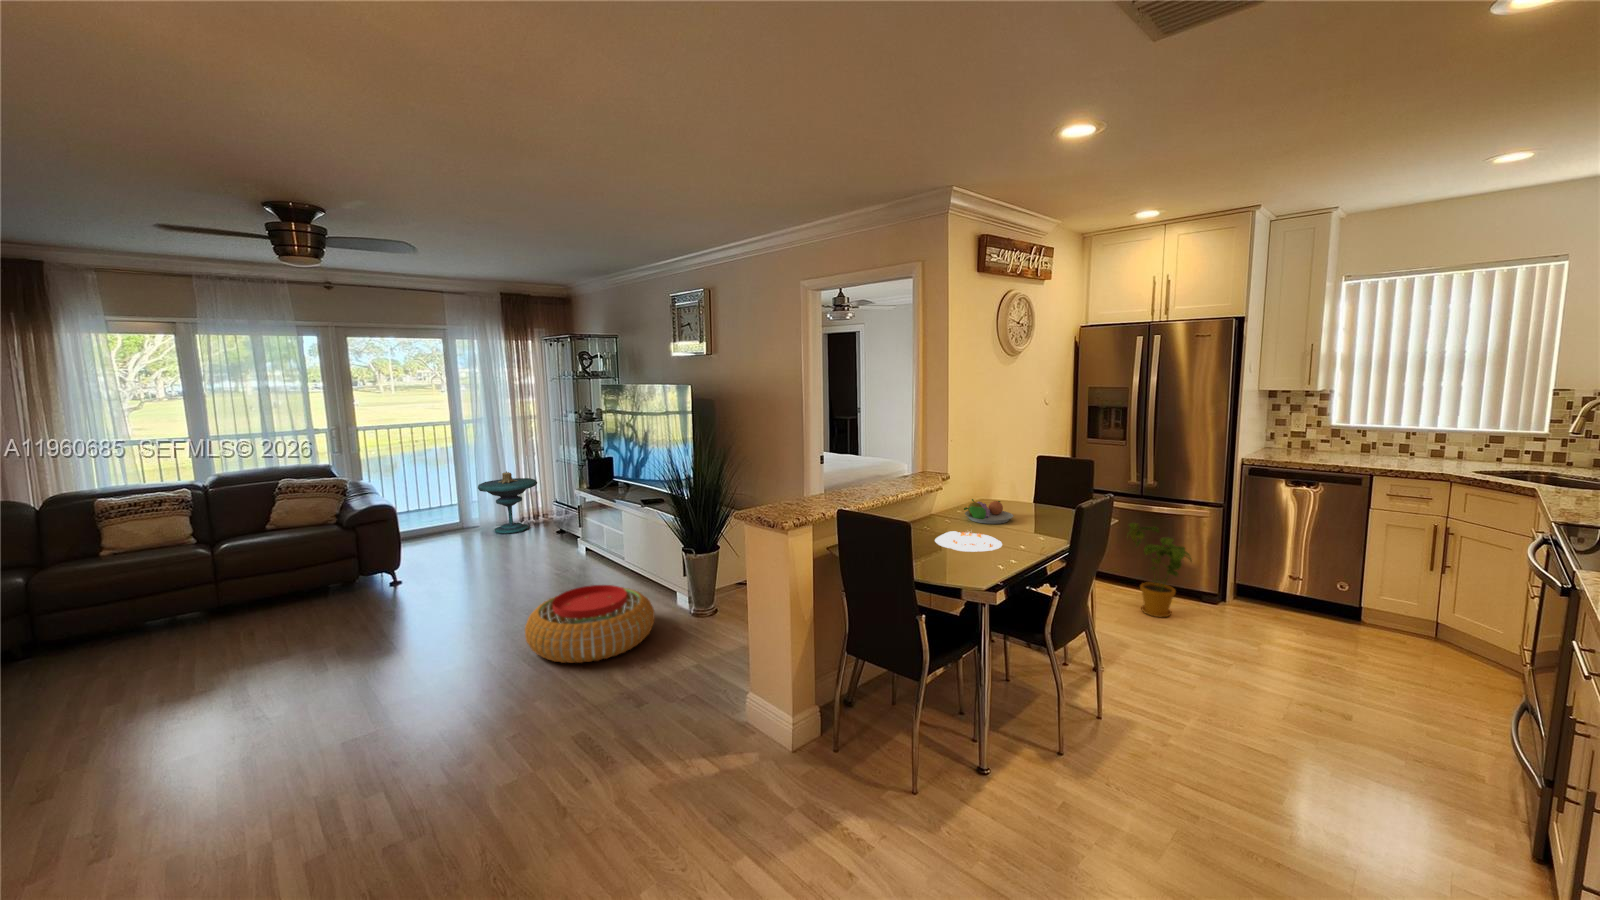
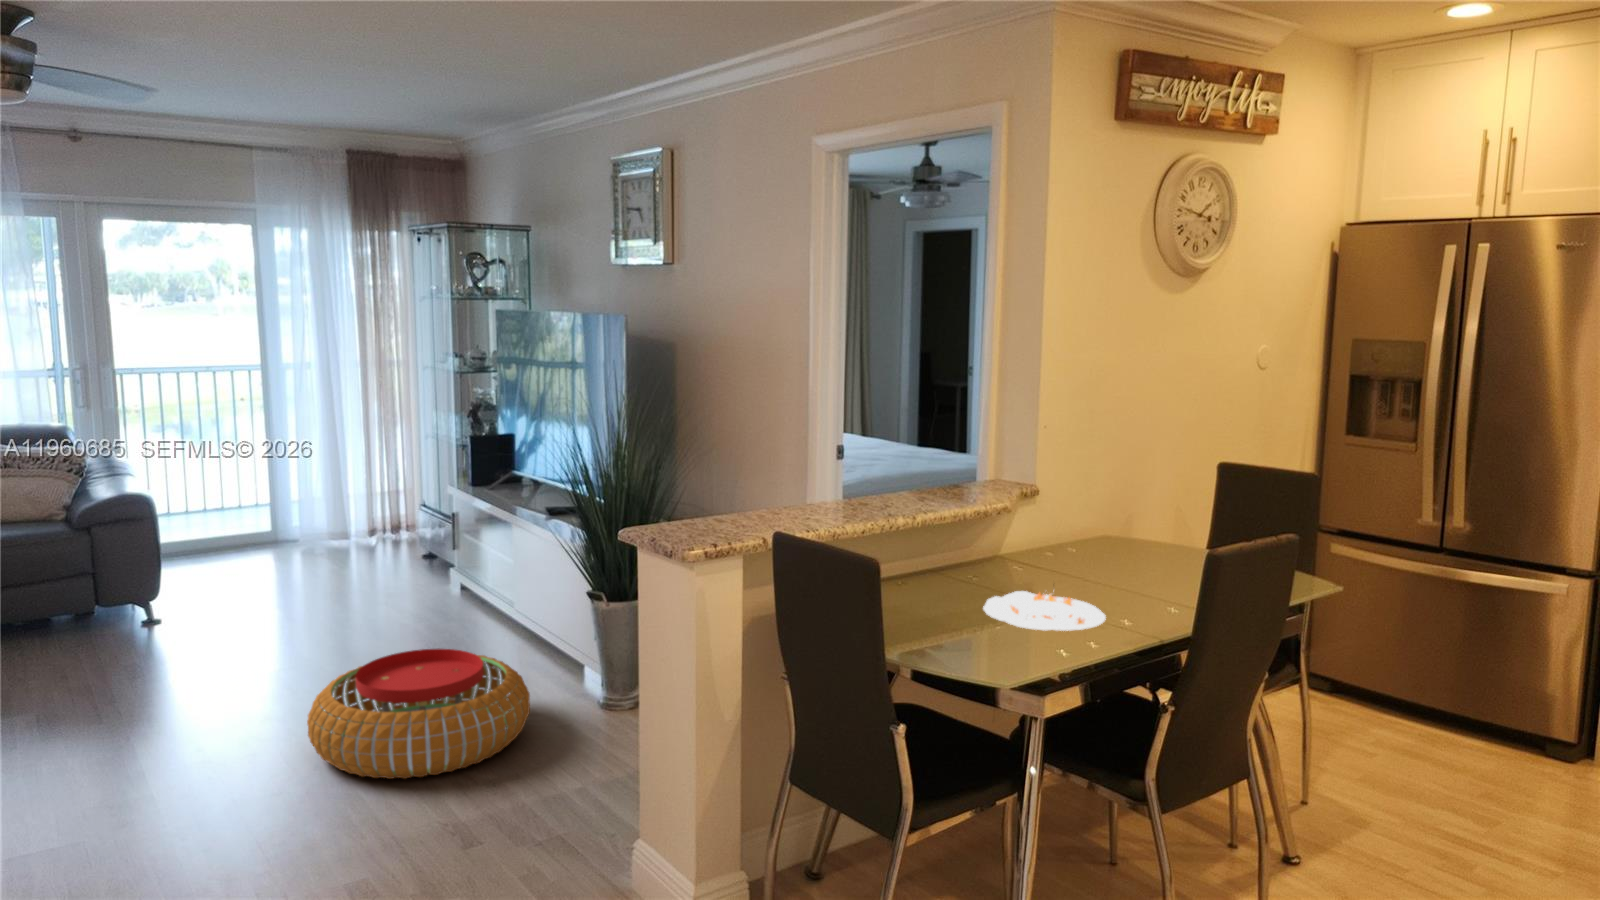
side table: present [478,471,537,534] -> none [299,449,398,555]
fruit bowl: present [964,499,1013,524] -> none [1058,535,1152,582]
house plant: present [1128,523,1192,617] -> none [1400,596,1522,779]

